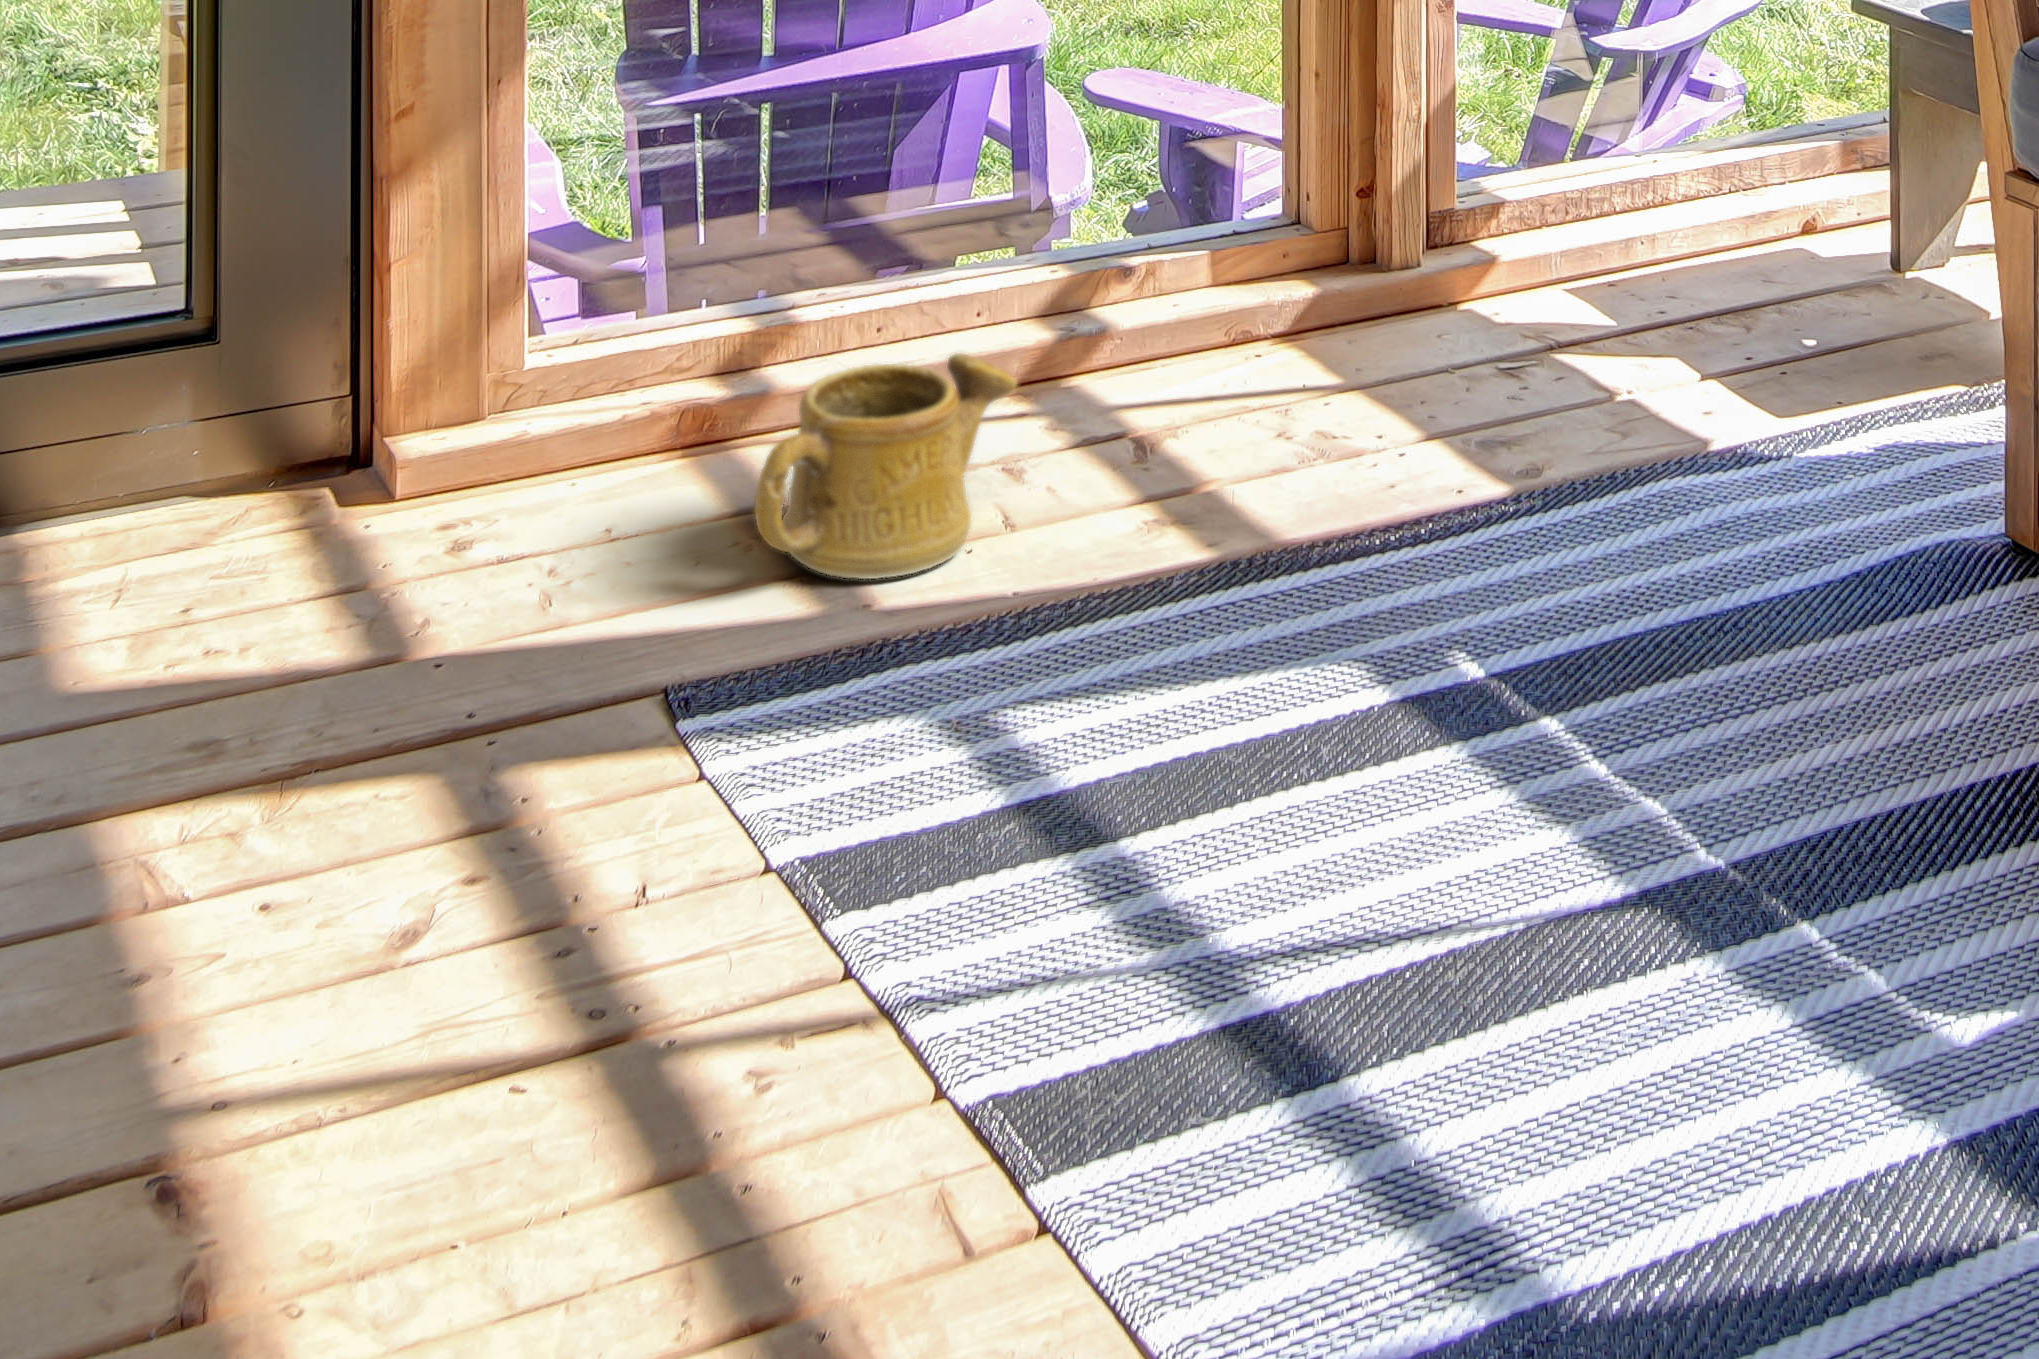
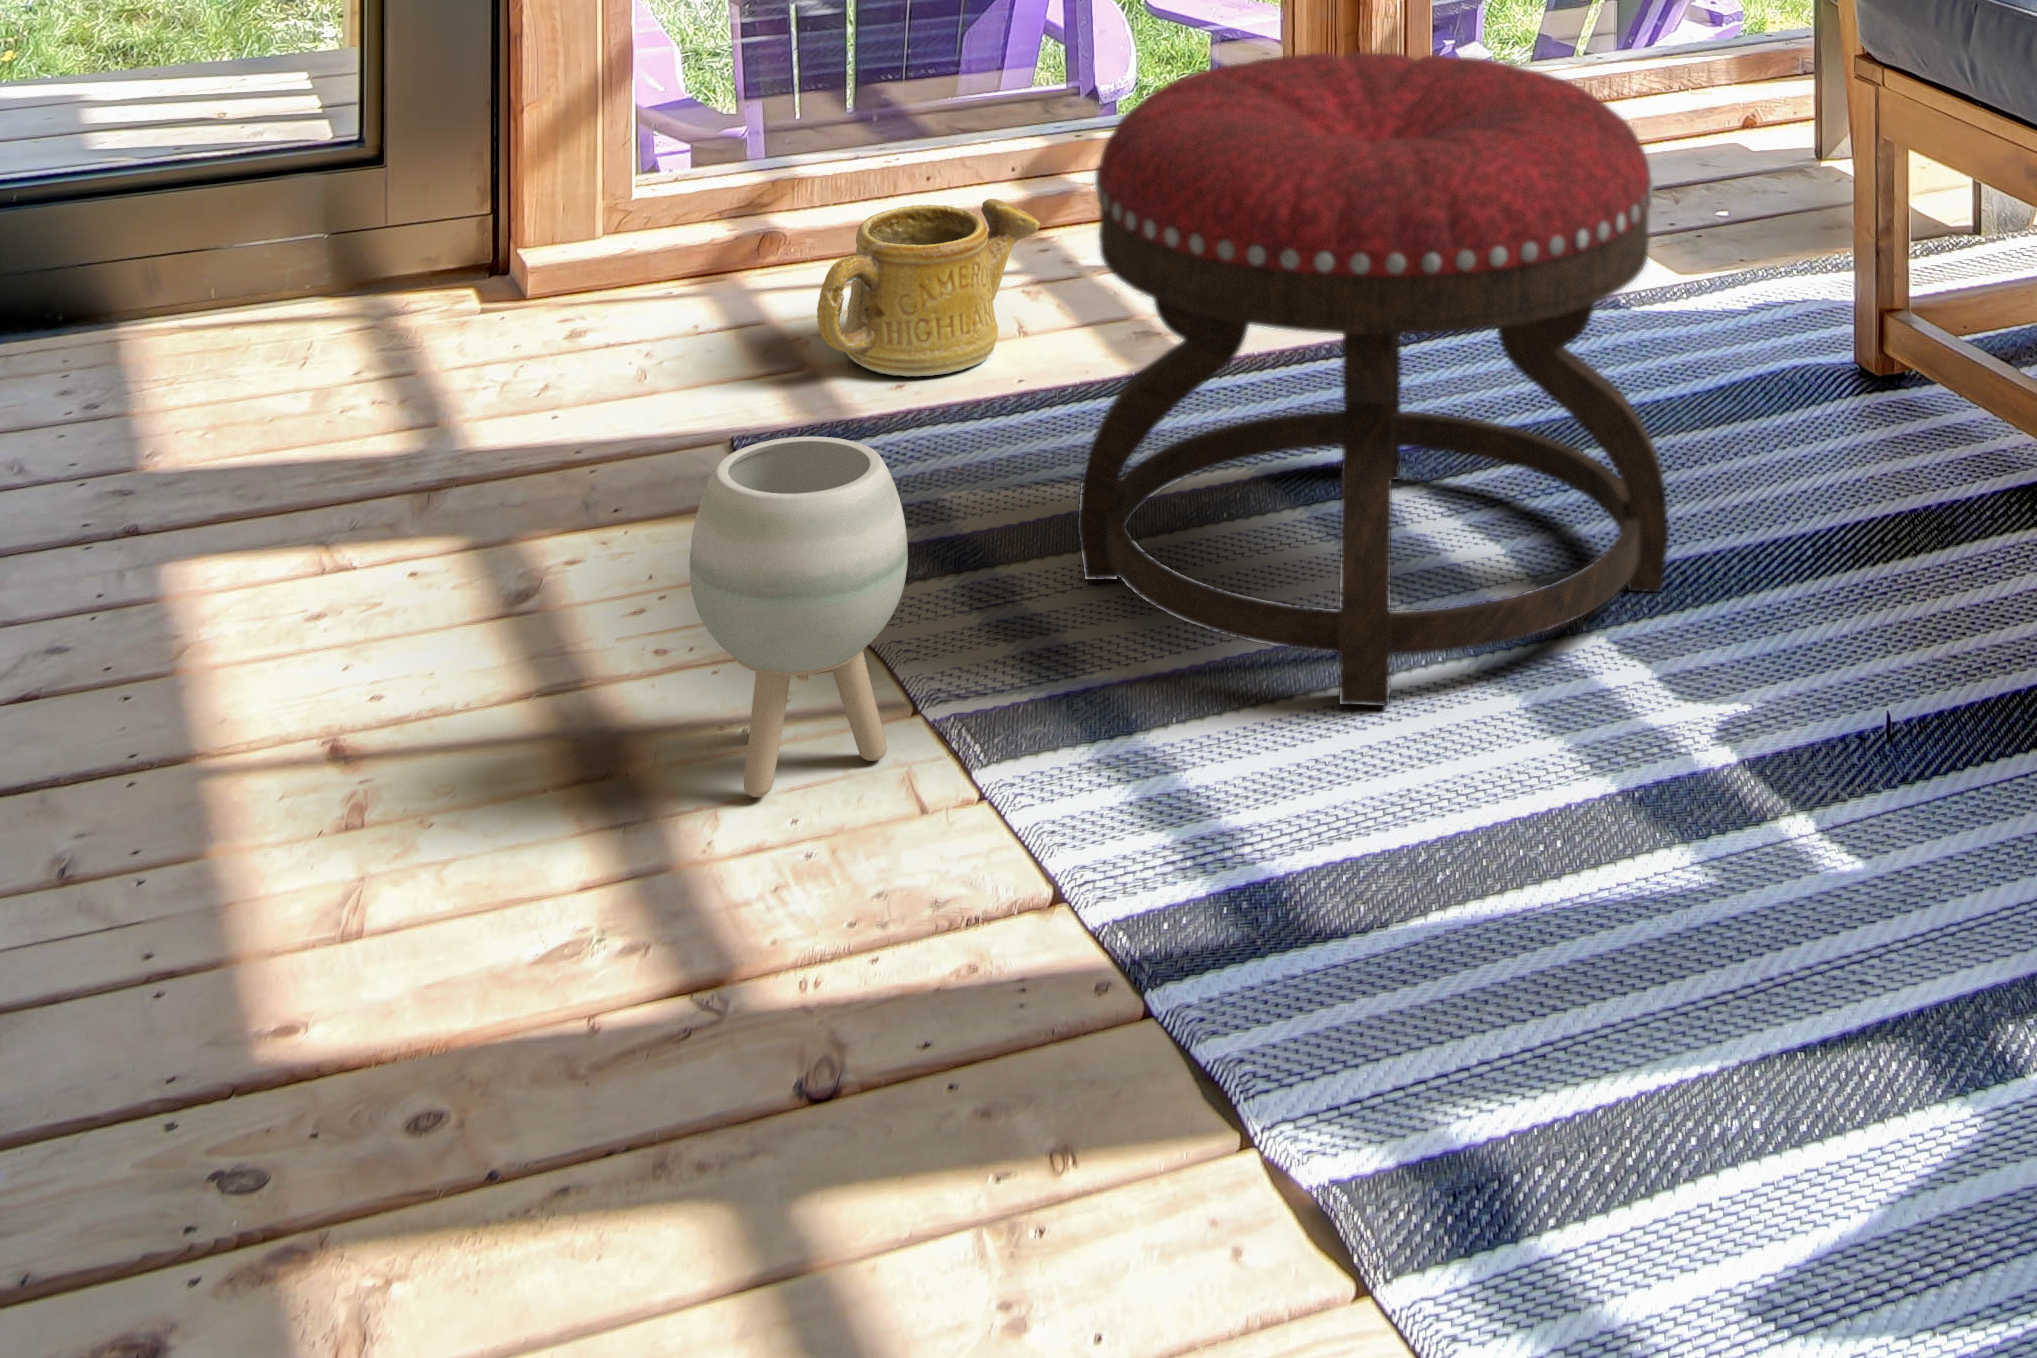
ottoman: none [1109,187,1843,1045] -> present [1078,52,1669,706]
planter: none [634,729,921,1226] -> present [690,436,908,797]

